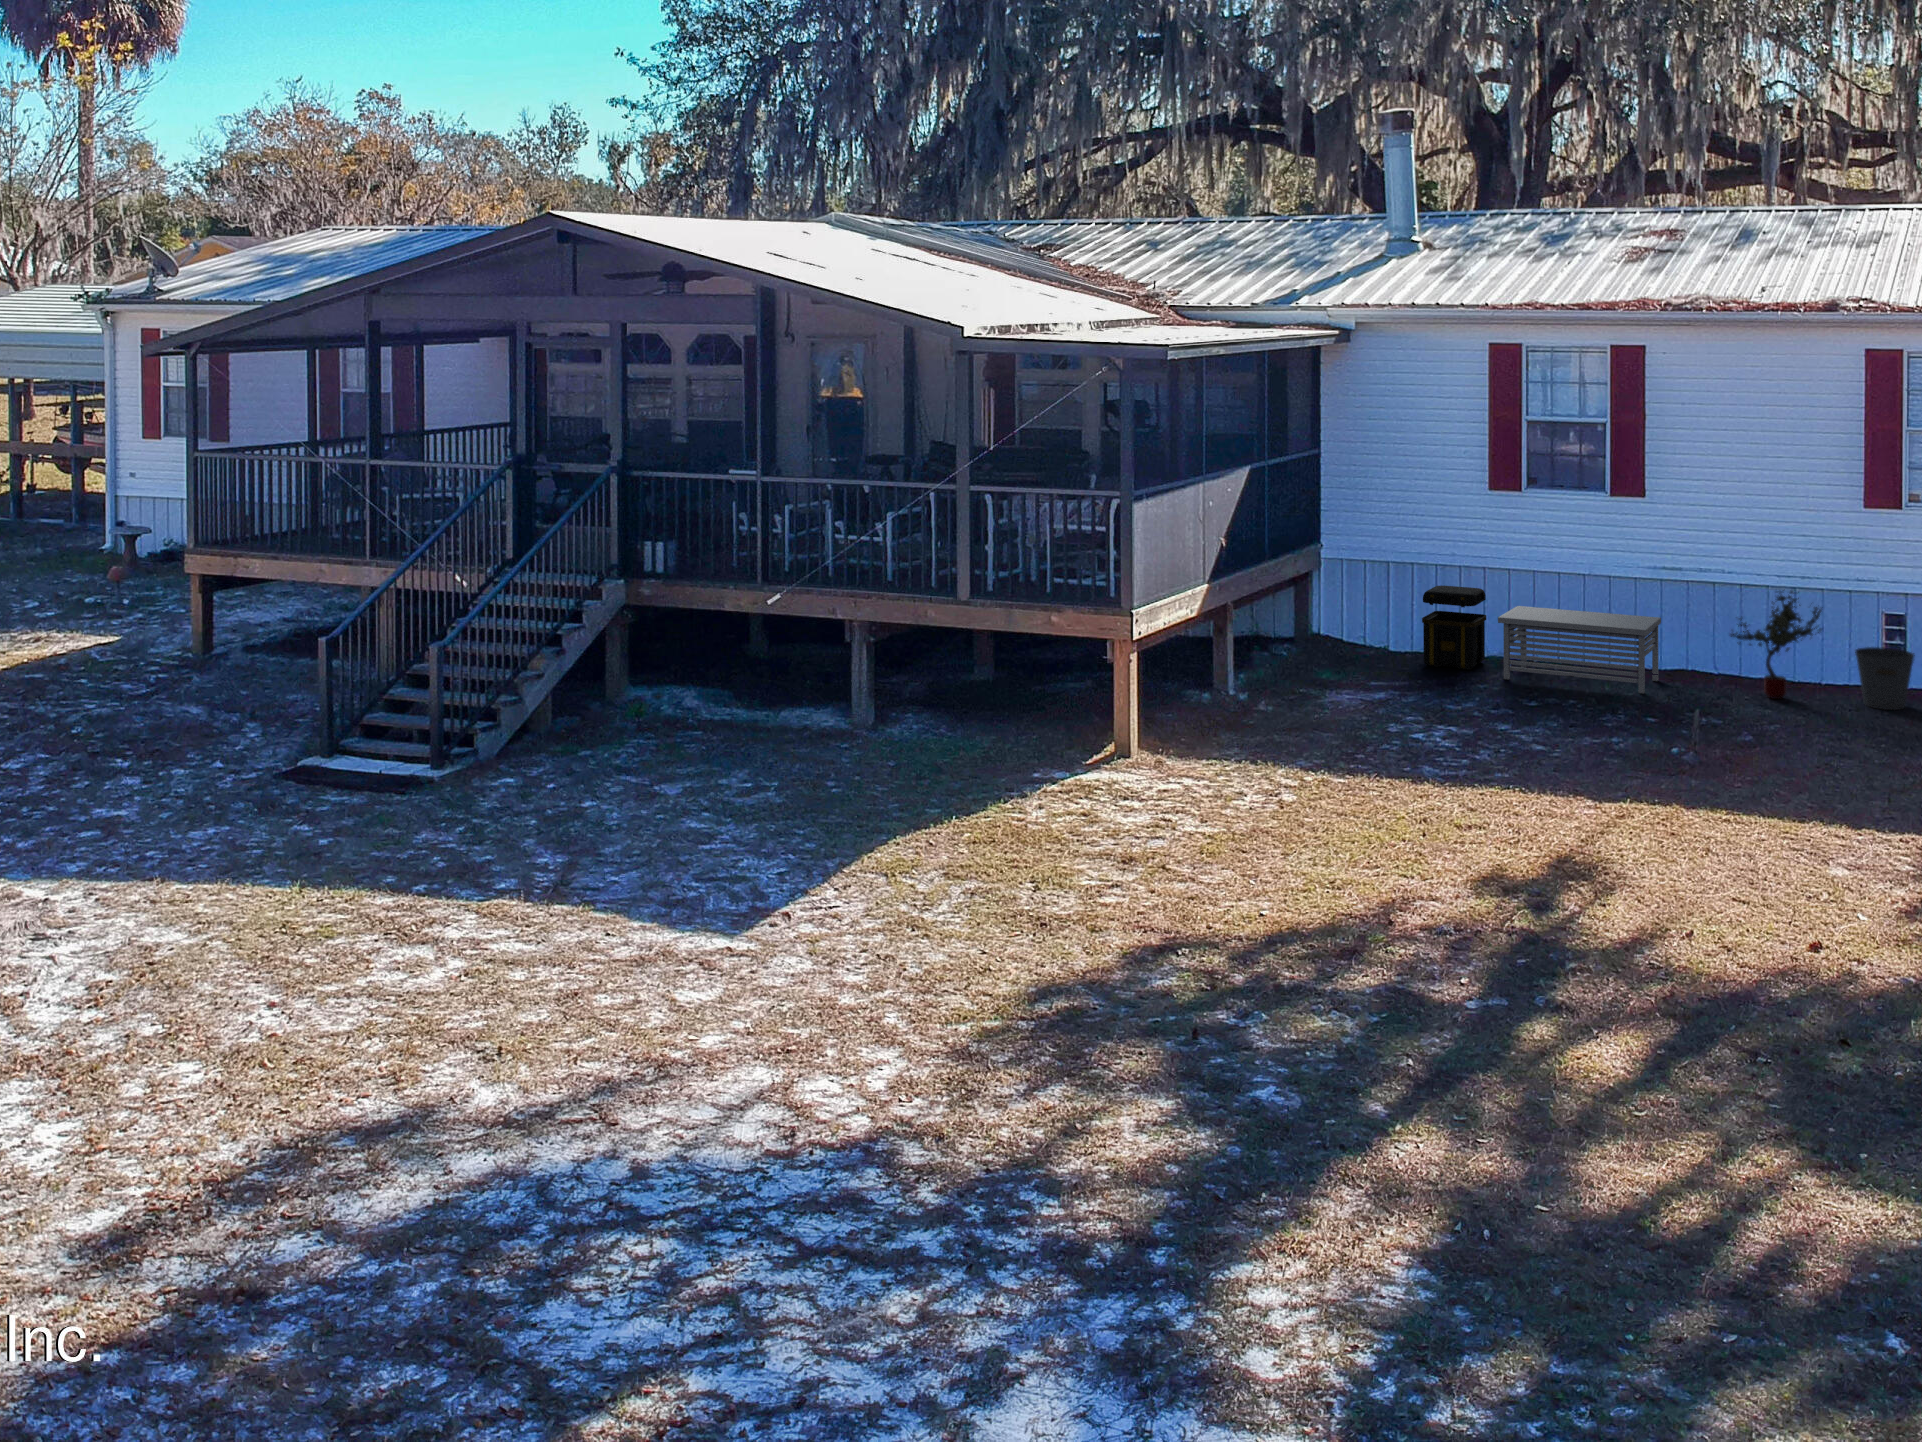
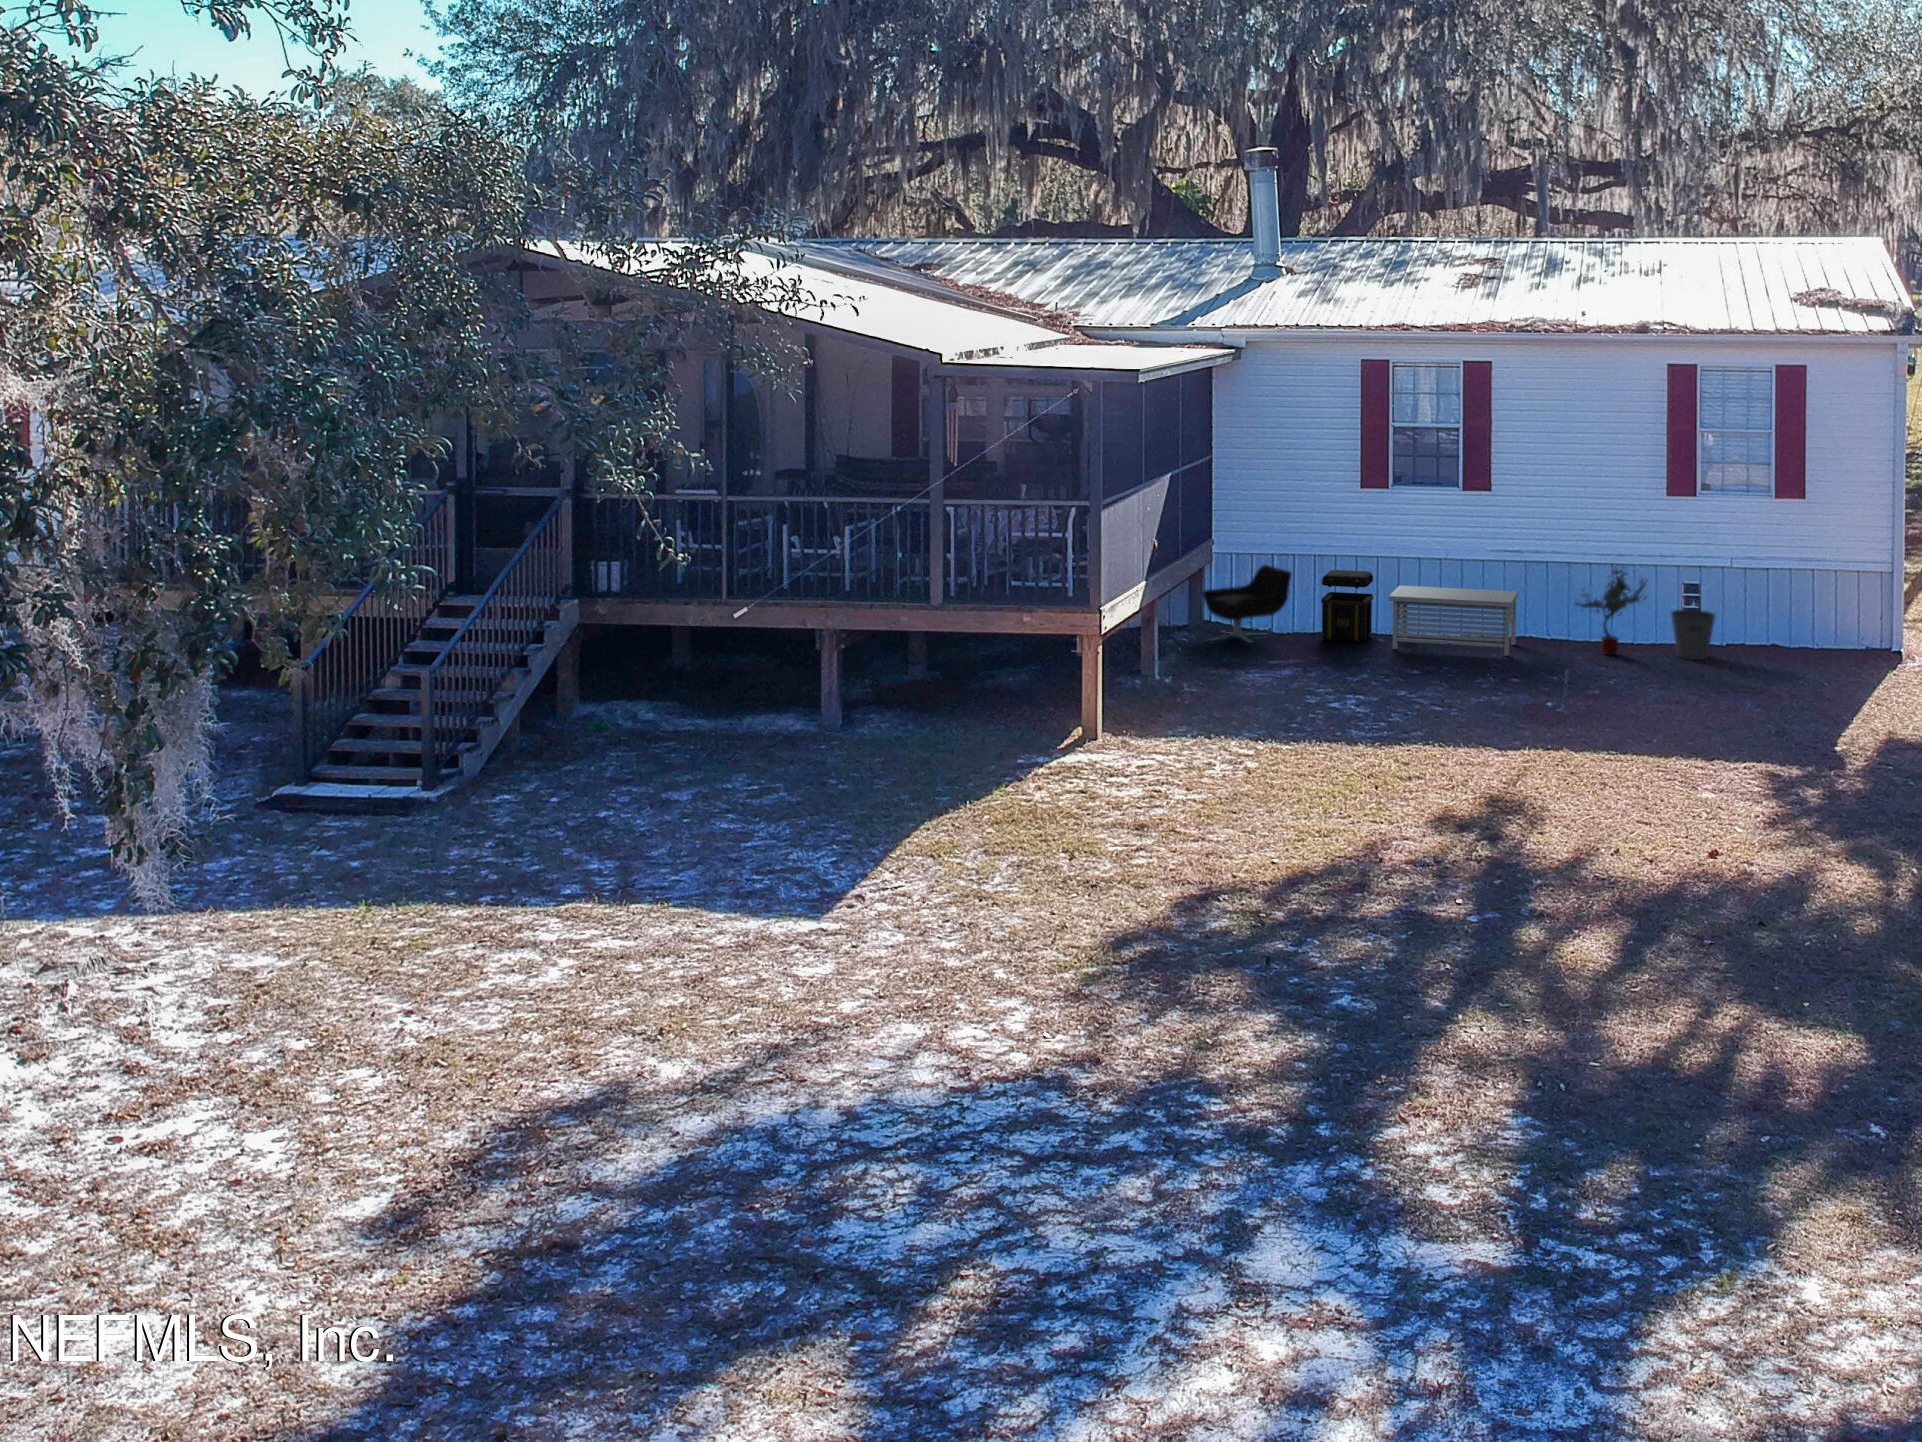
lounge chair: none [1289,577,1389,665] -> present [1203,564,1291,642]

